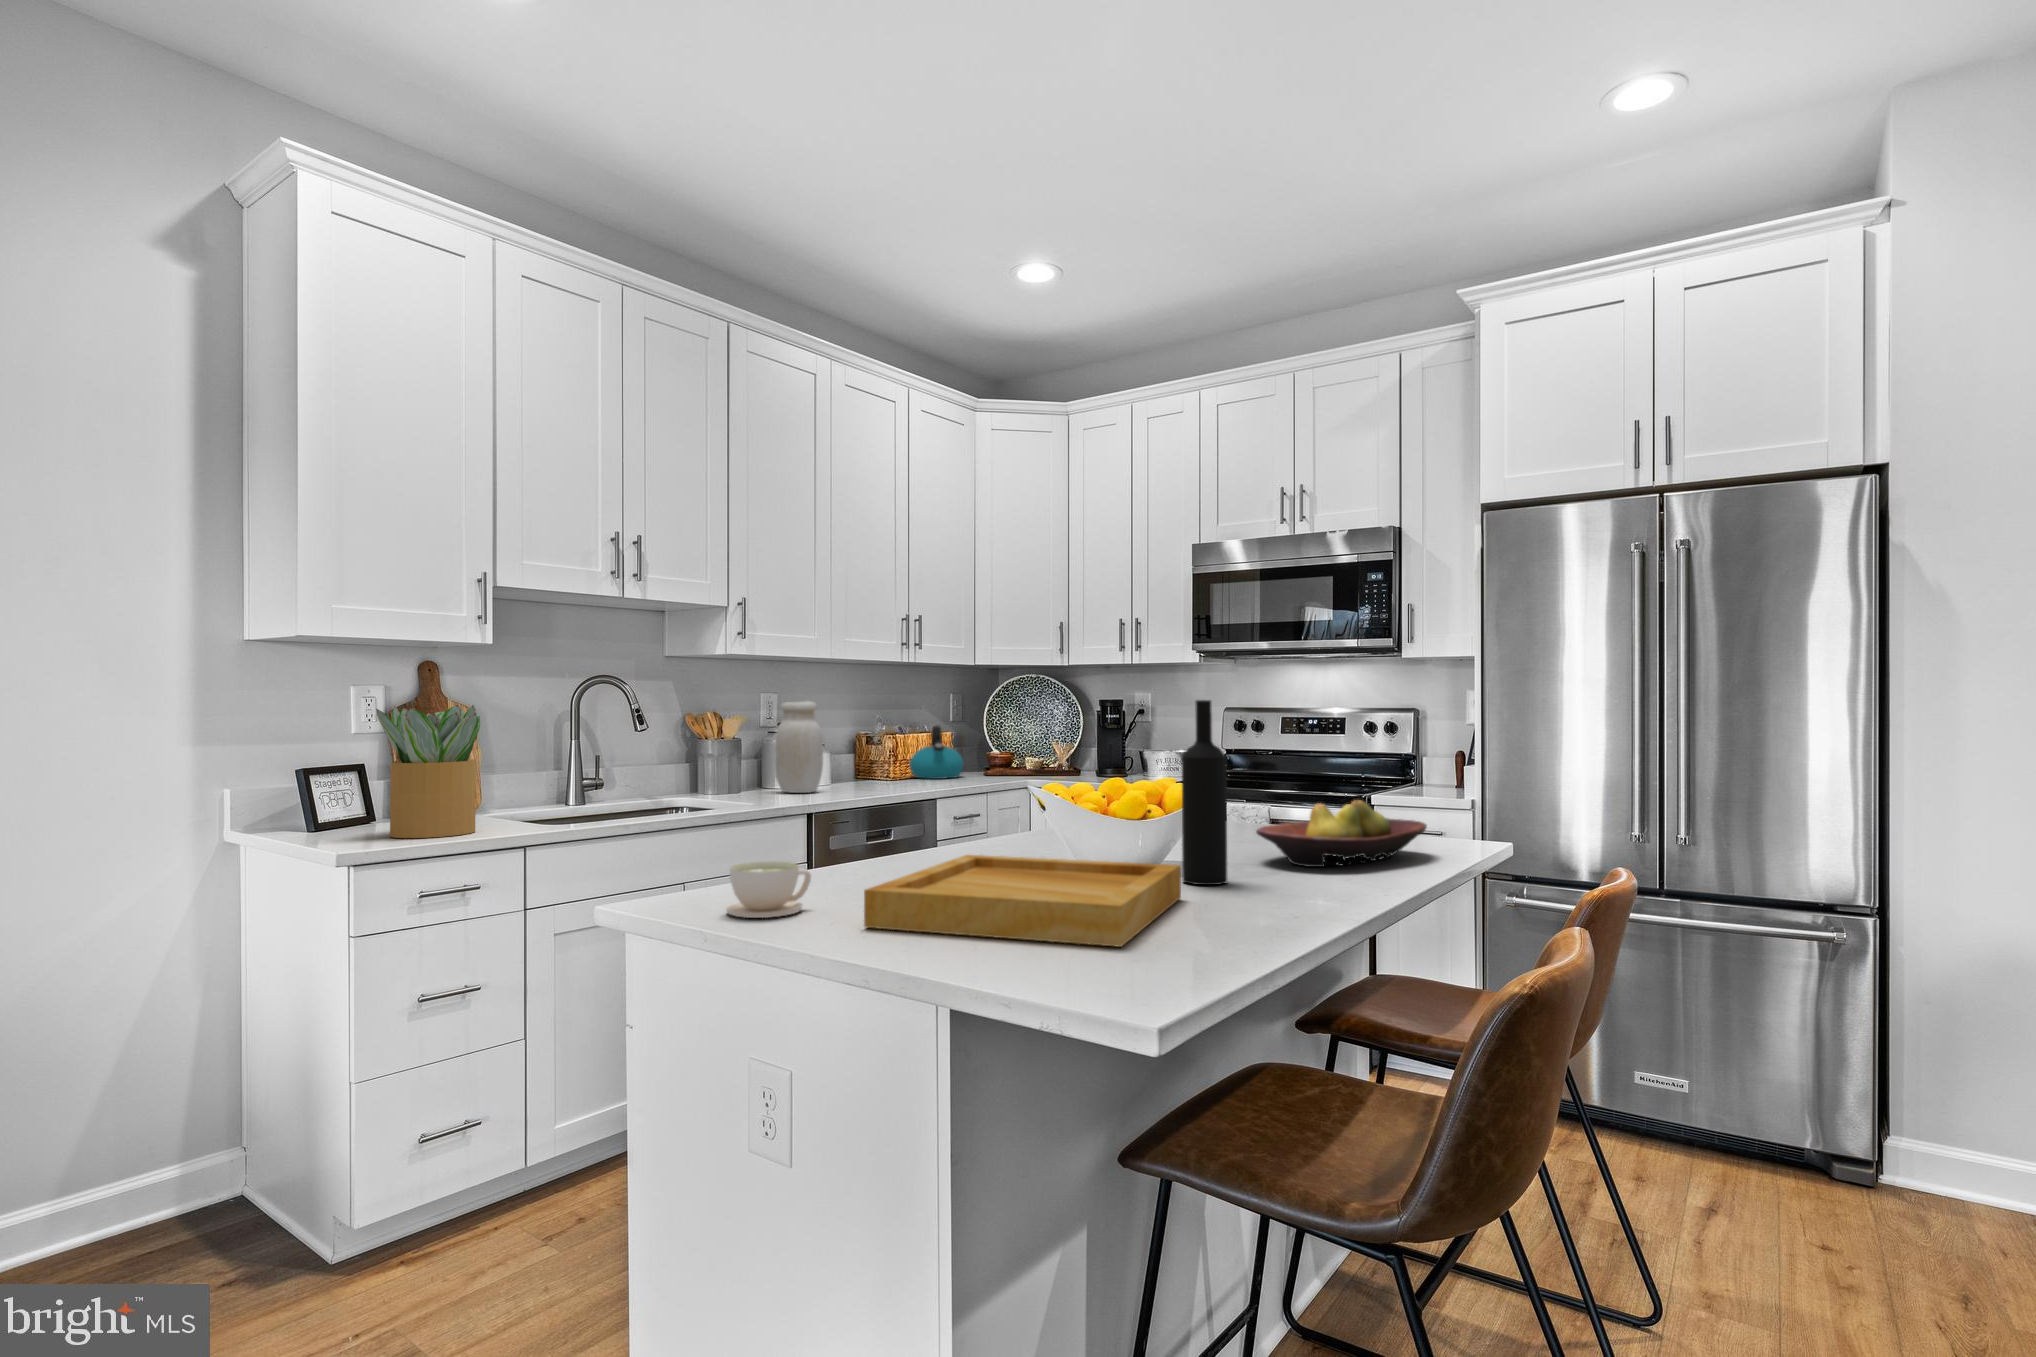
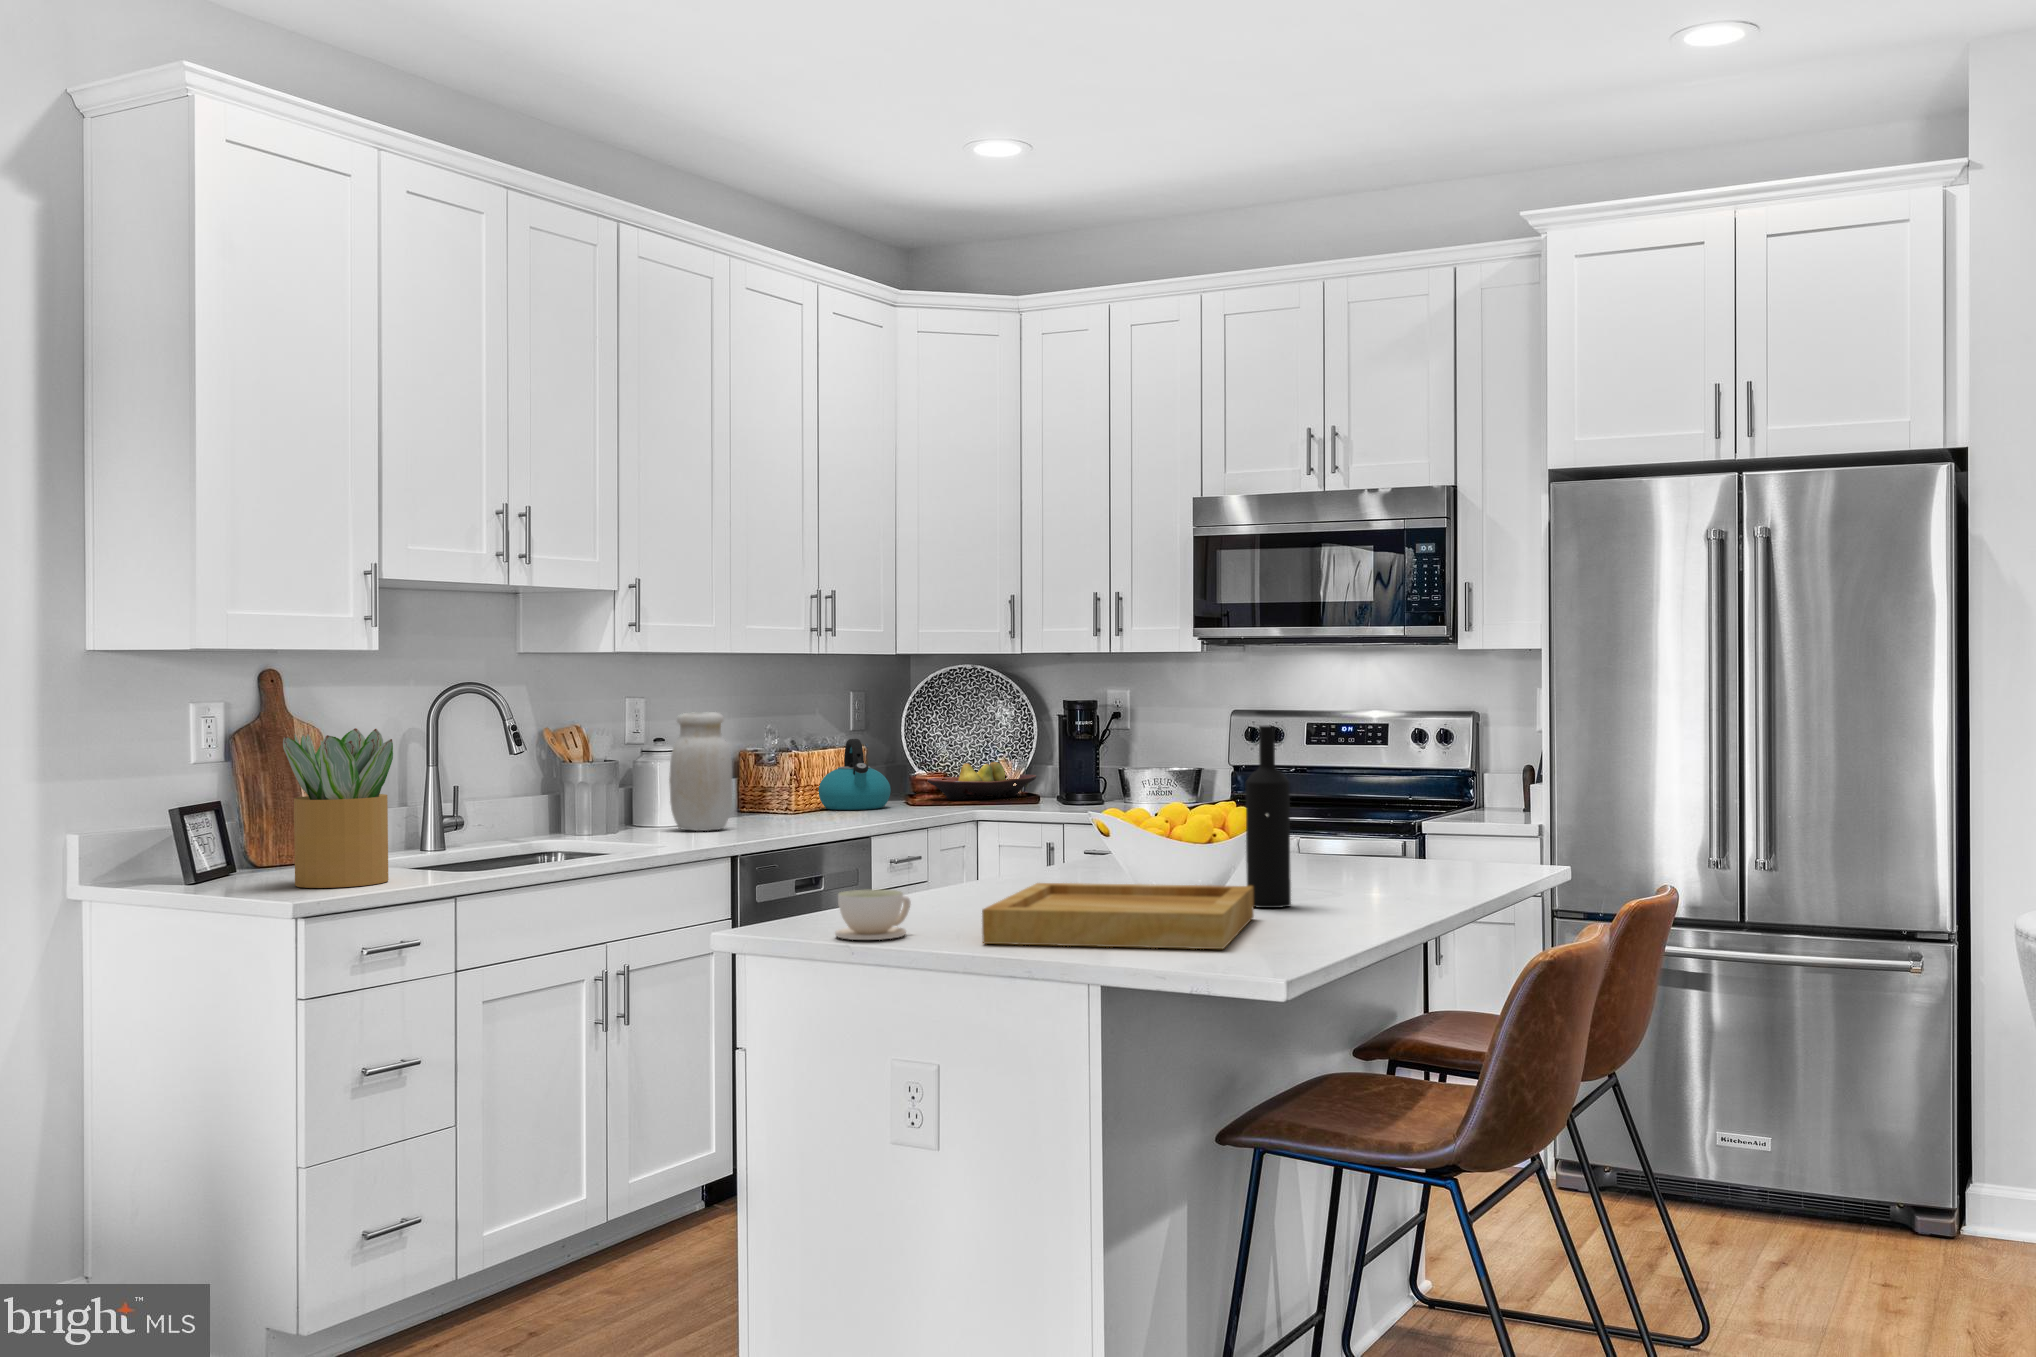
fruit bowl: present [1256,800,1427,867] -> present [927,762,1036,800]

